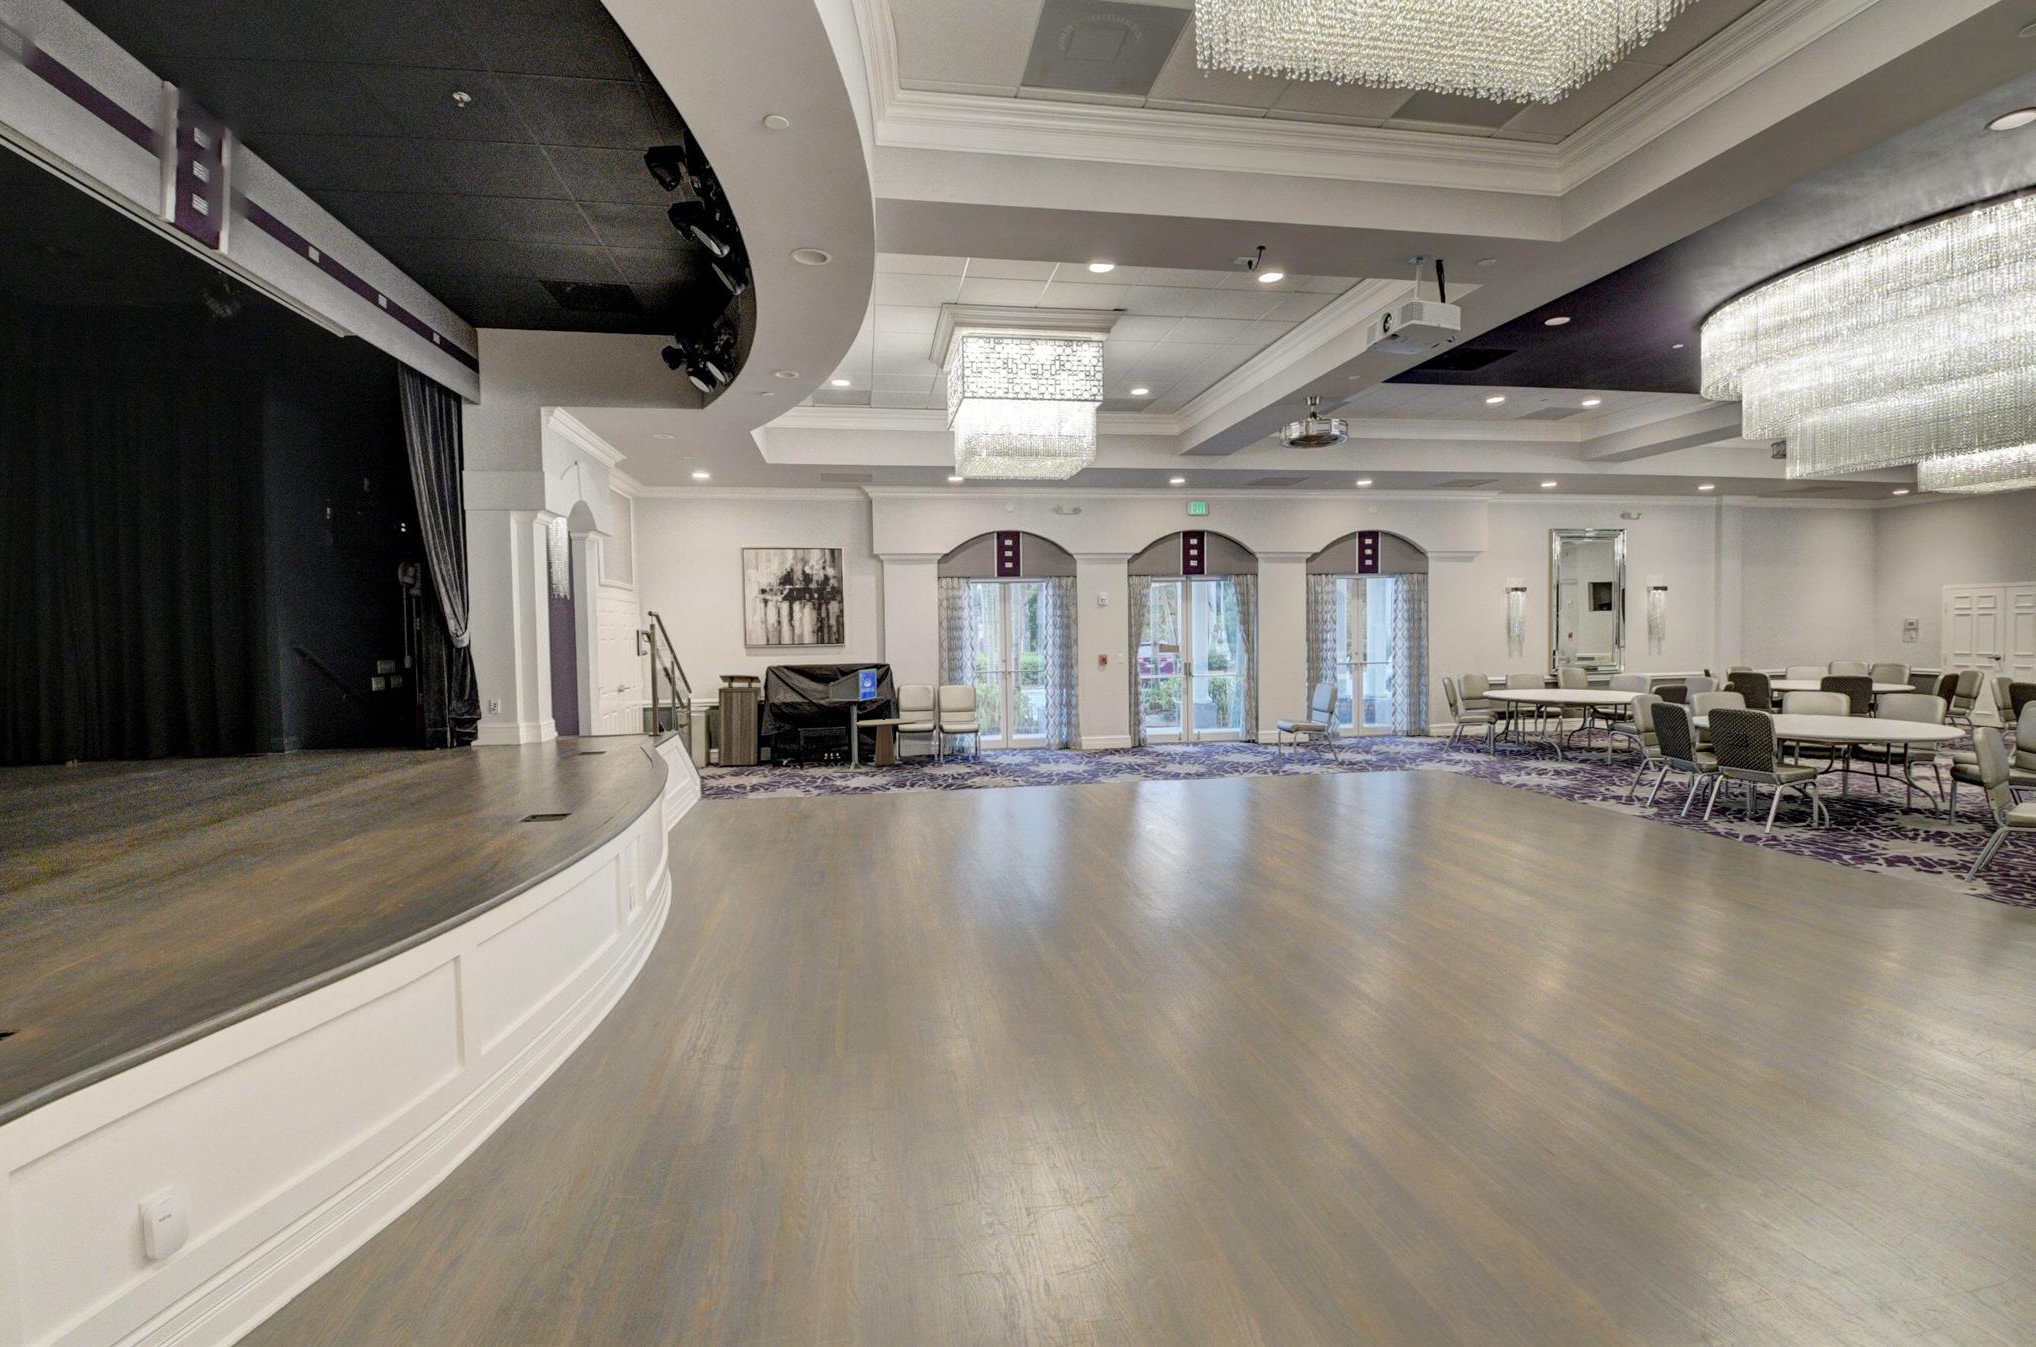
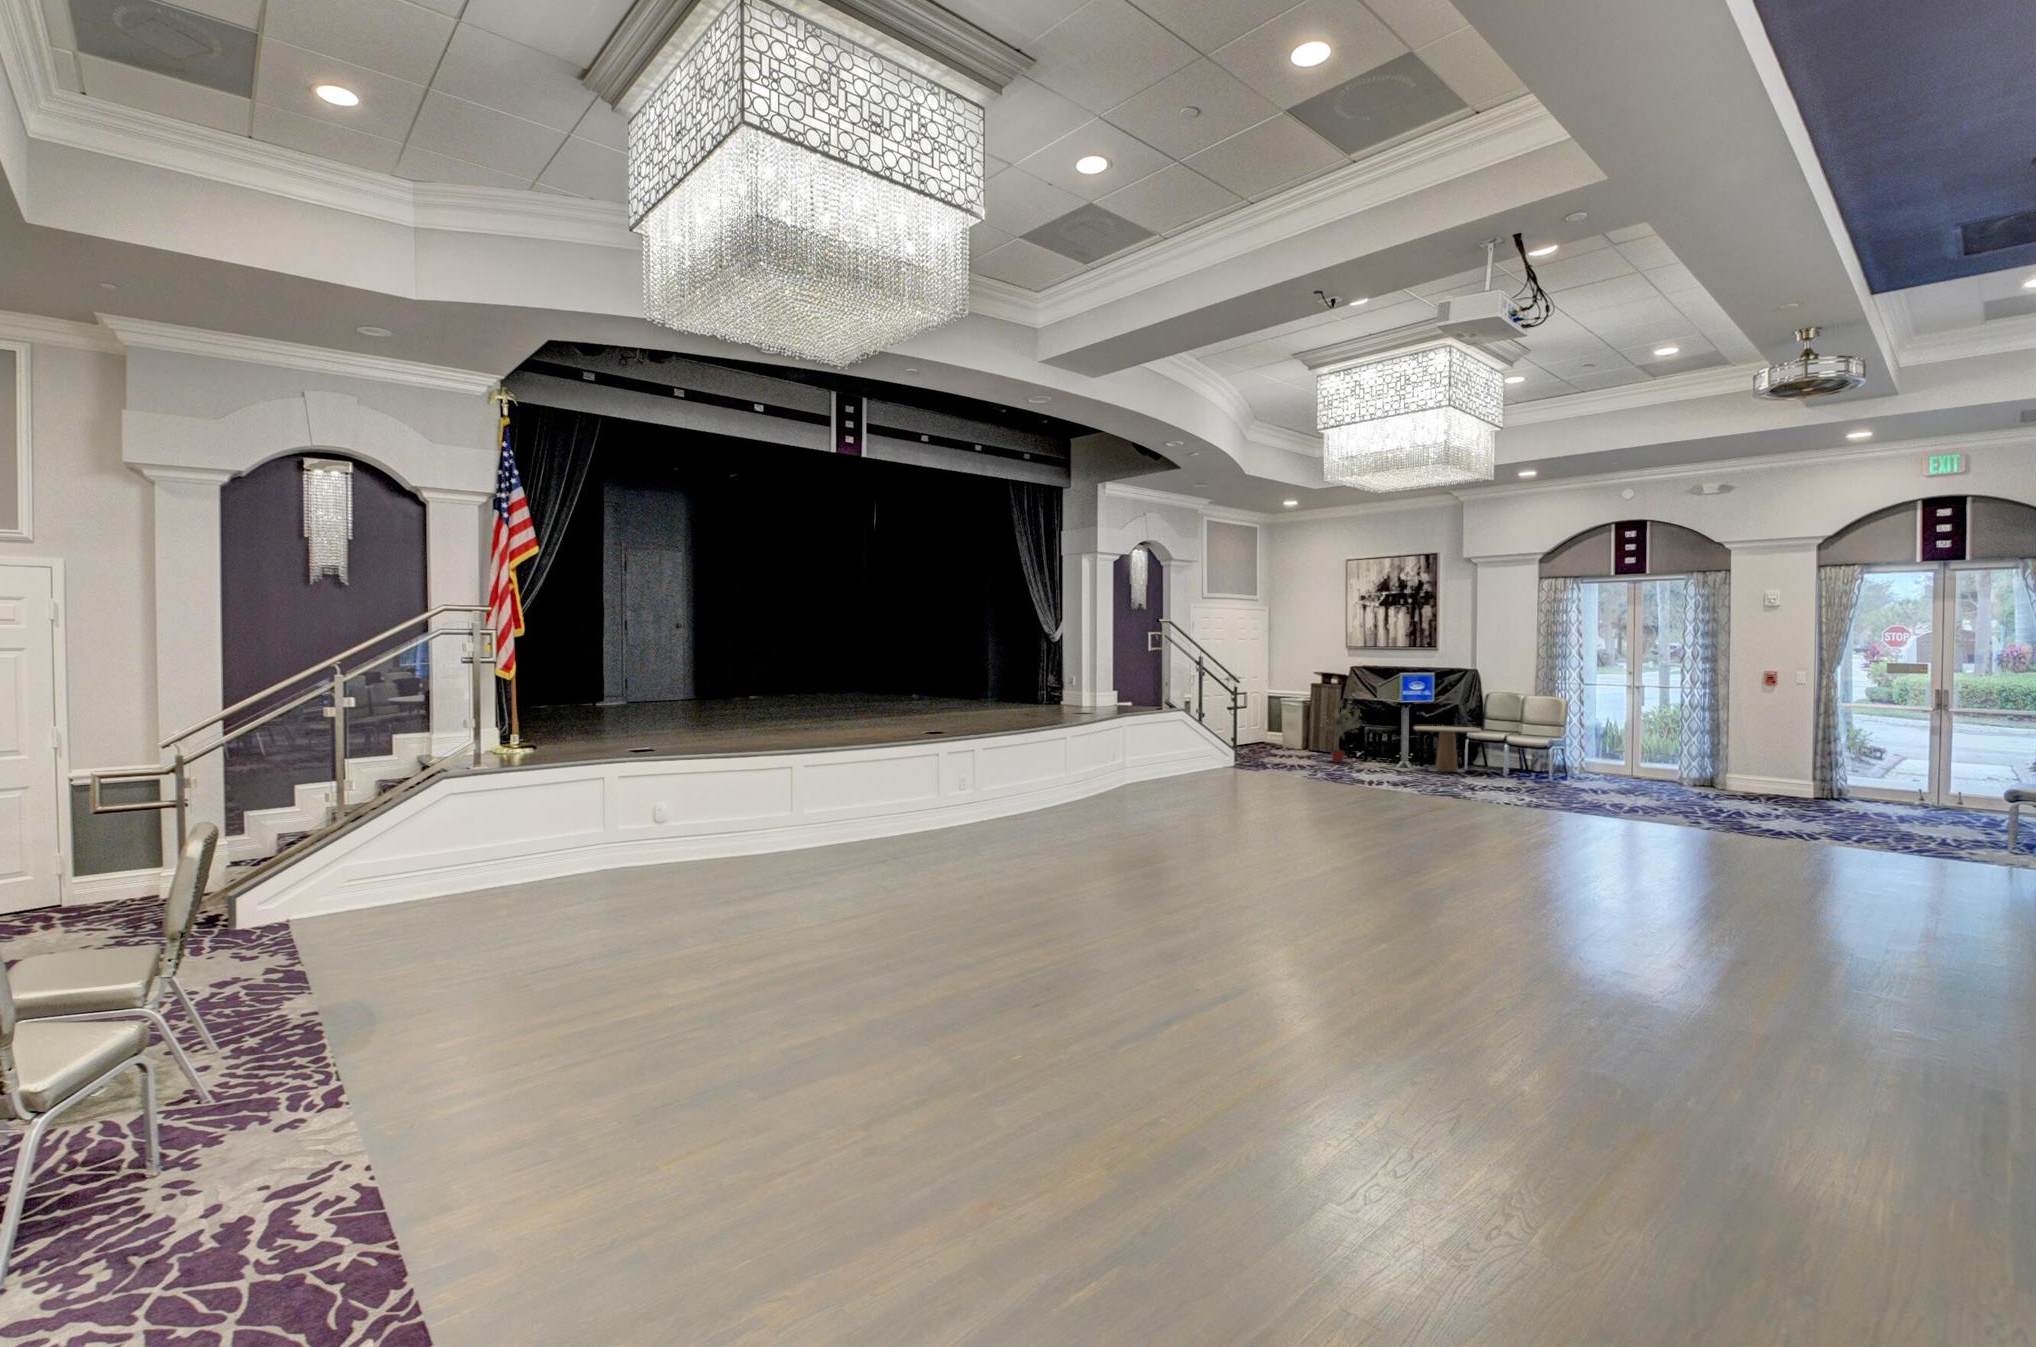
potted tree: none [745,701,799,769] -> present [1321,703,1360,763]

